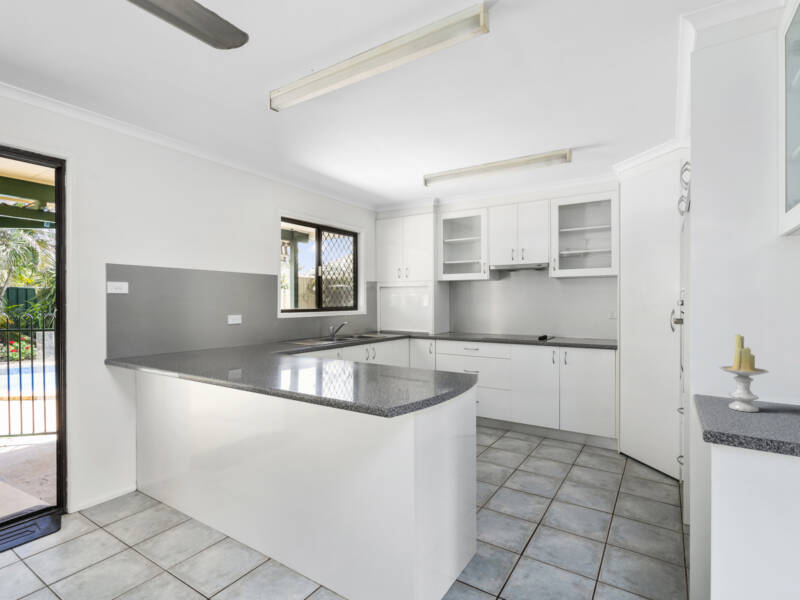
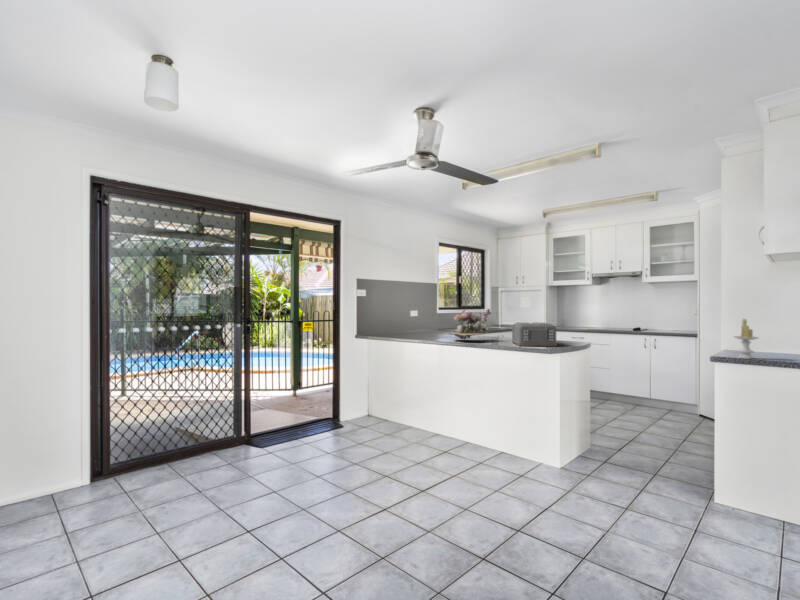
flower arrangement: none [247,312,322,369] -> present [451,309,490,340]
toaster: none [353,337,422,383] -> present [512,323,557,346]

